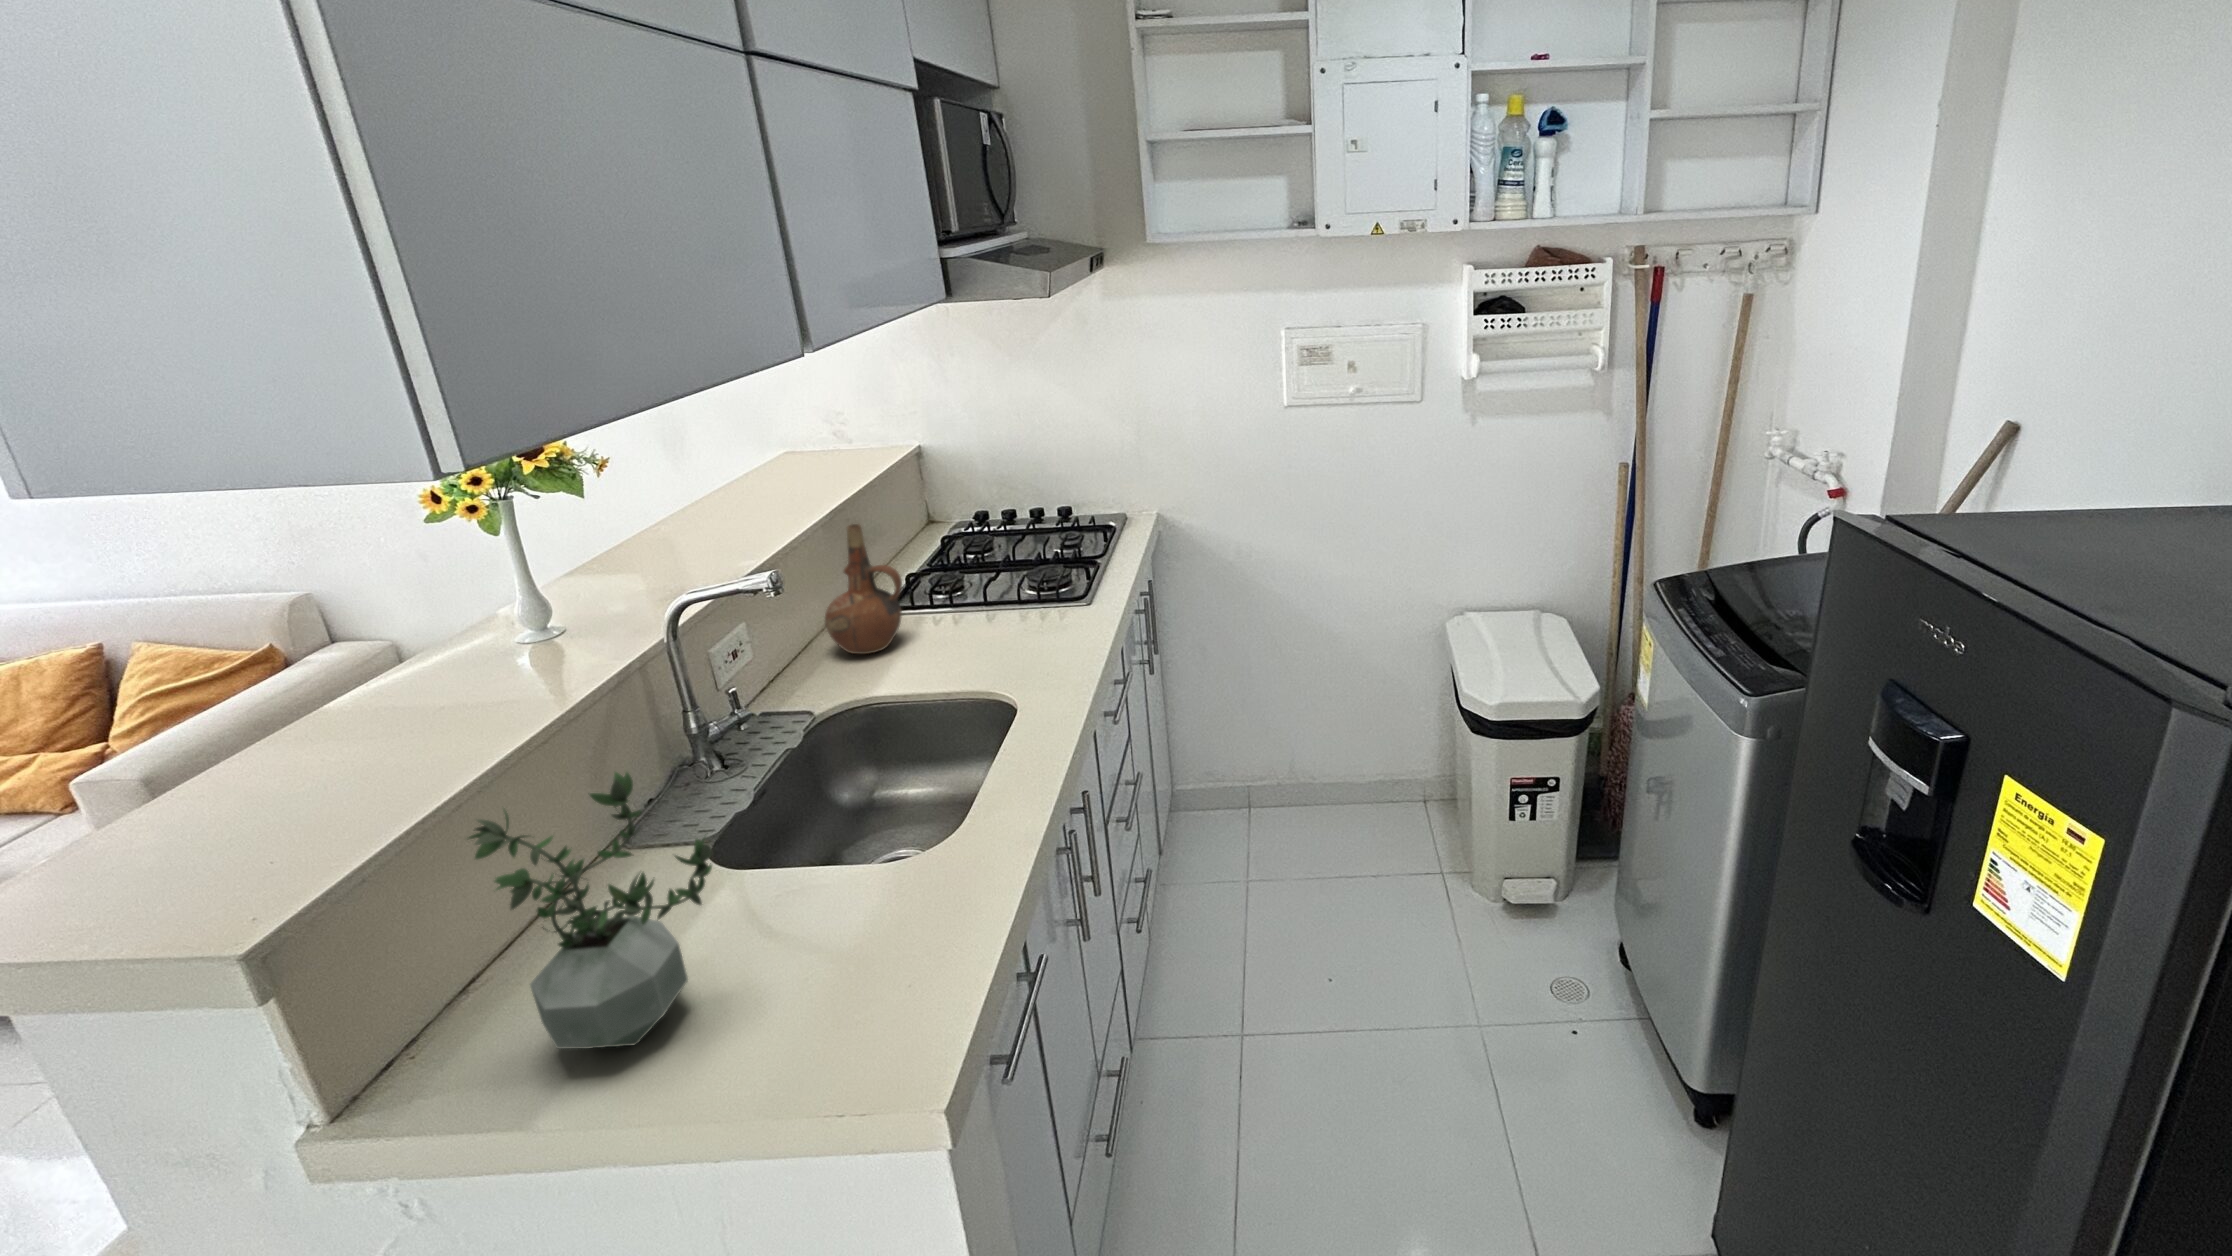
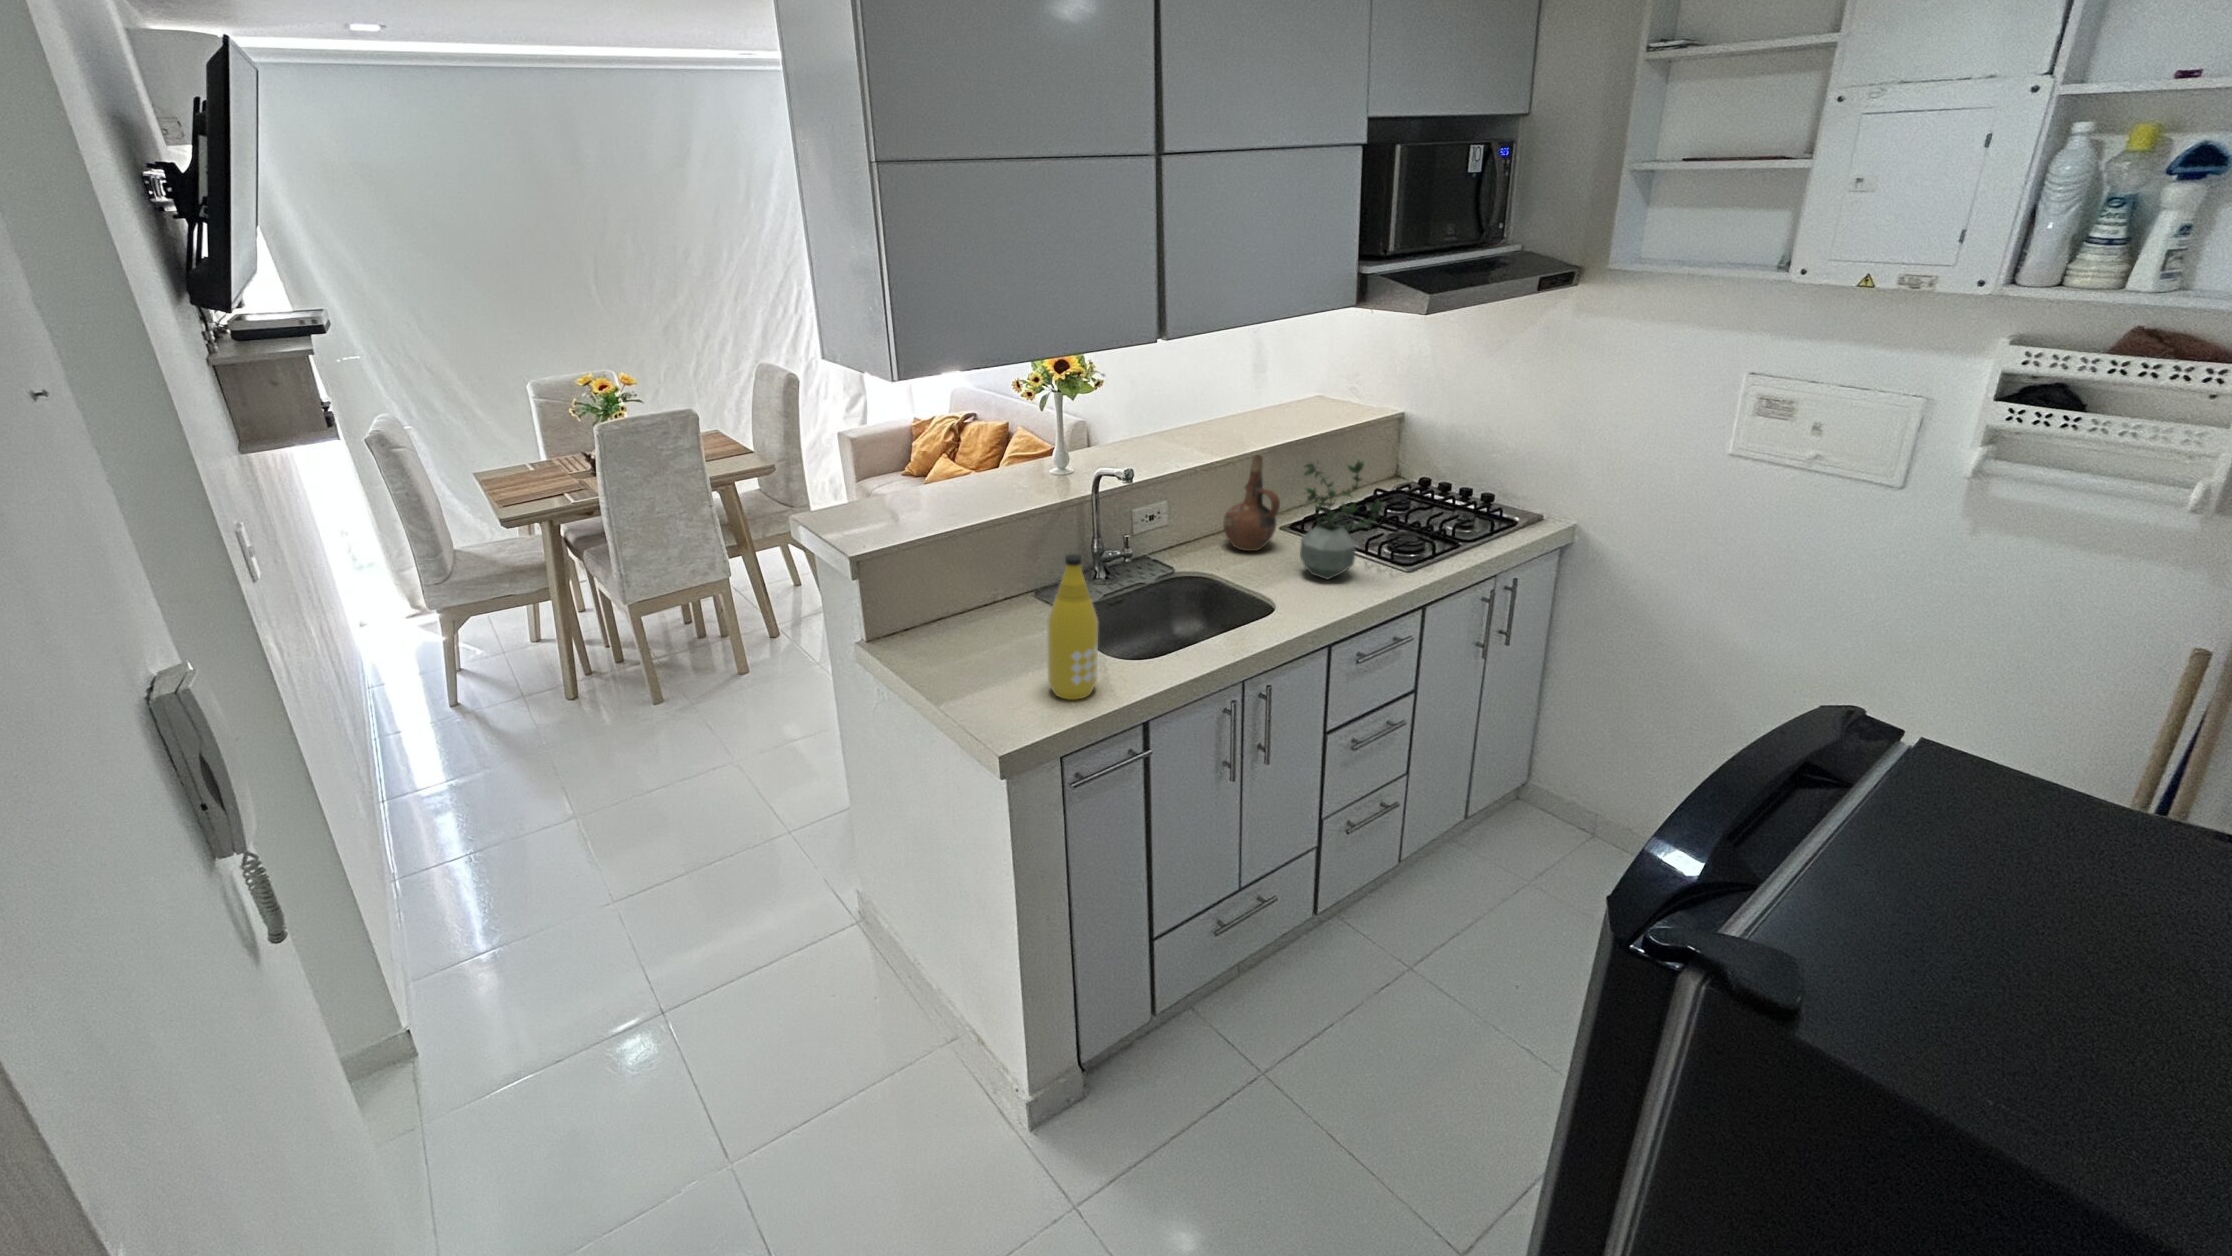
bottle: none [790,734,900,979] -> present [1048,554,1098,700]
potted plant: present [469,772,712,1049] -> present [1300,461,1382,580]

